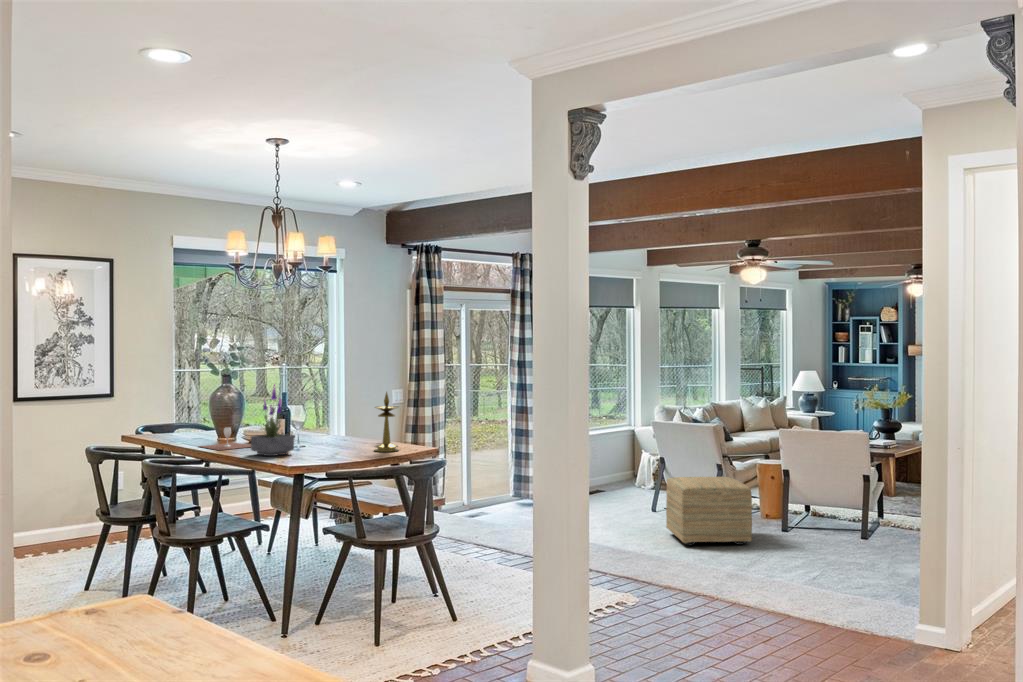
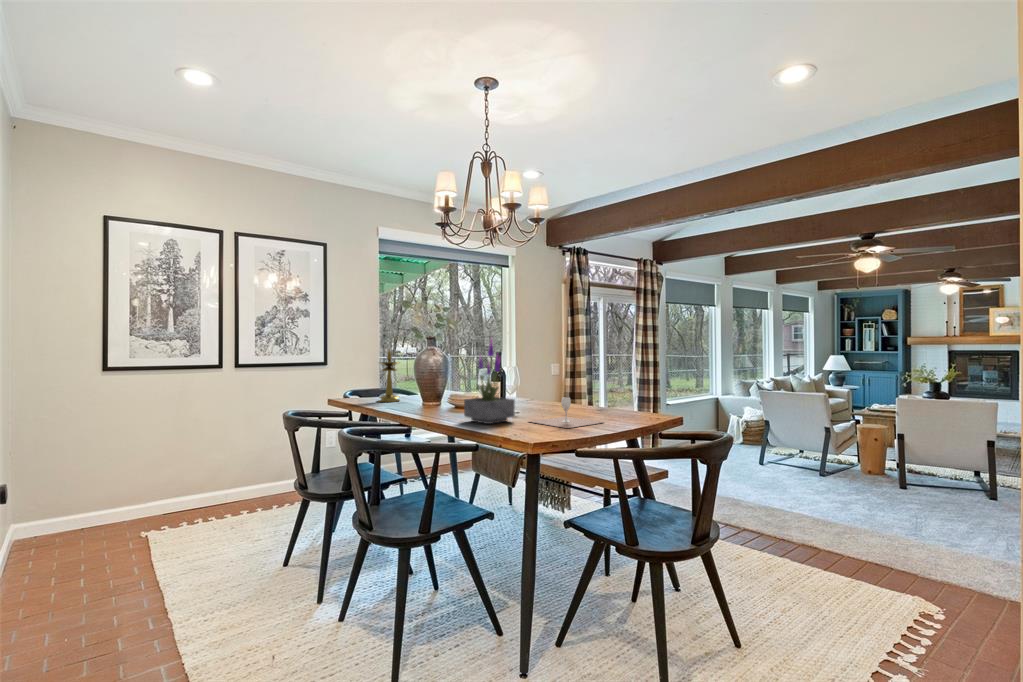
candlestick: present [375,392,398,452] -> present [378,349,400,402]
wine glass: present [200,427,251,450] -> present [530,397,603,428]
ottoman: present [666,477,752,546] -> none [805,441,909,507]

